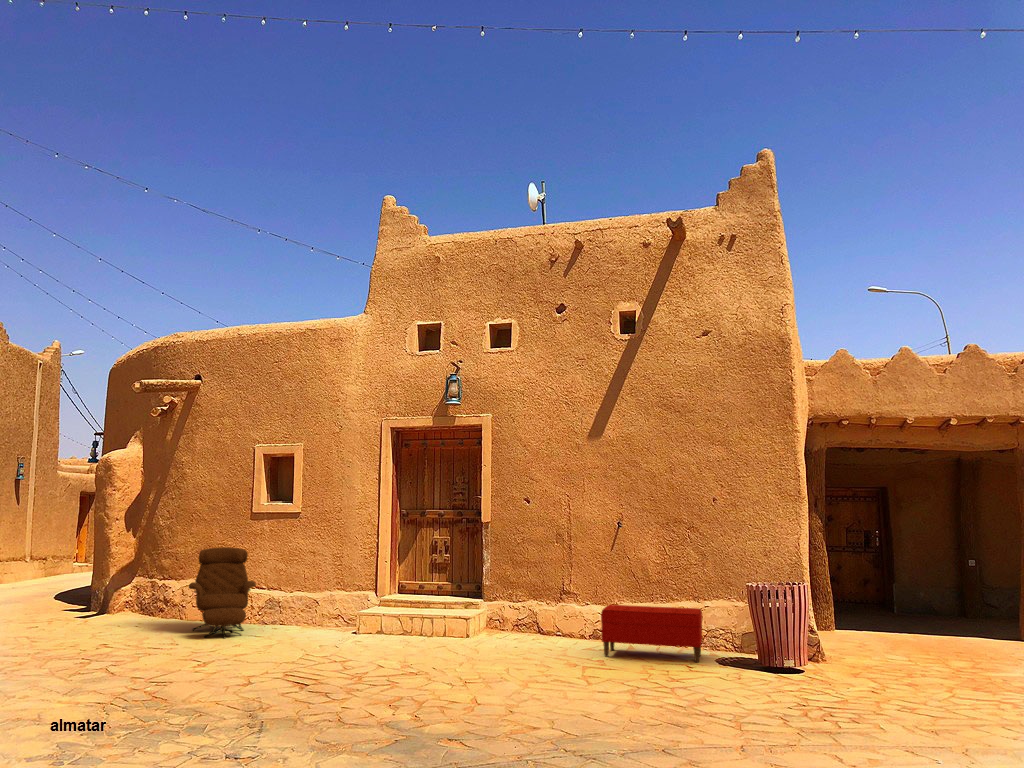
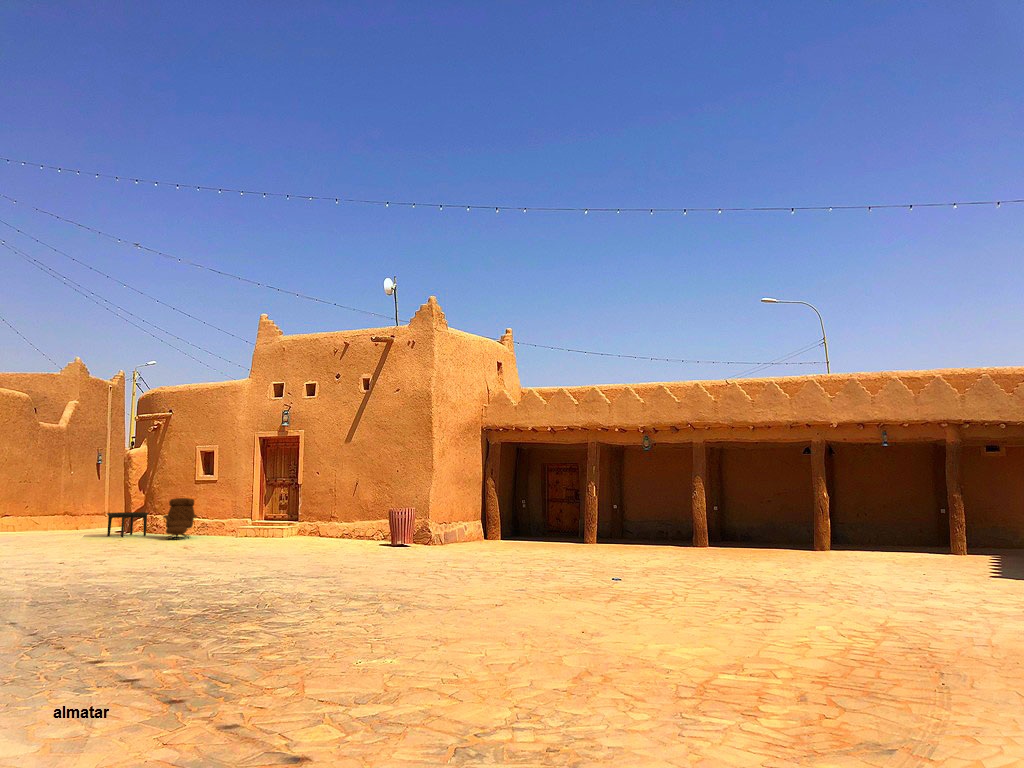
round table: none [62,573,149,628] -> present [107,512,149,537]
bench: present [601,605,702,662] -> none [333,523,383,547]

